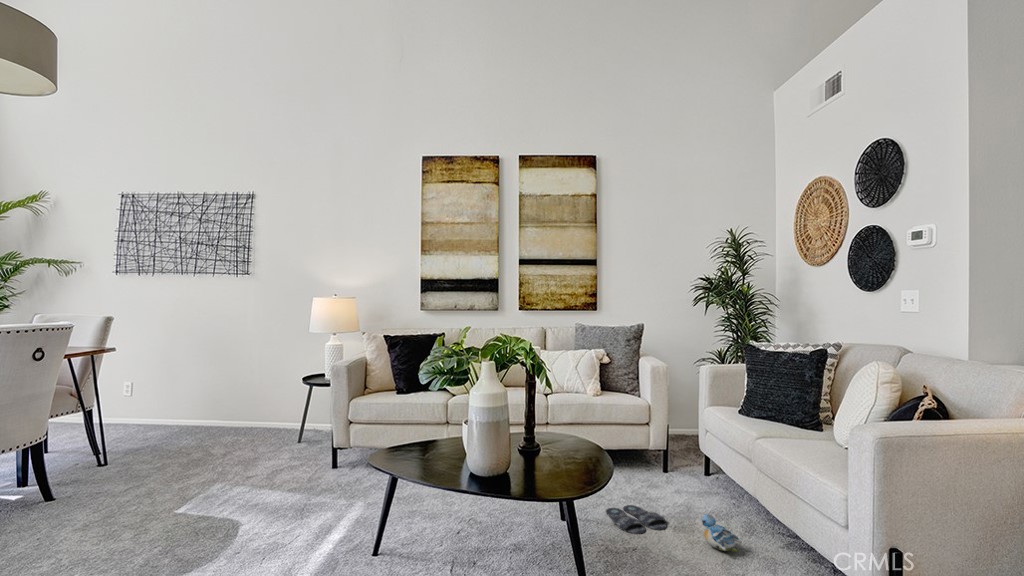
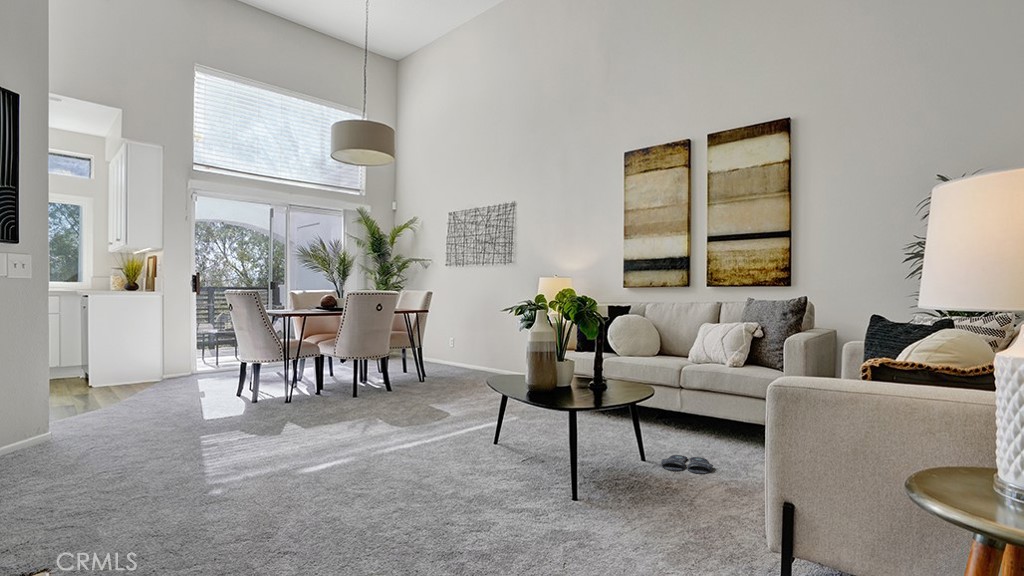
plush toy: present [702,514,742,552] -> none [711,459,740,494]

